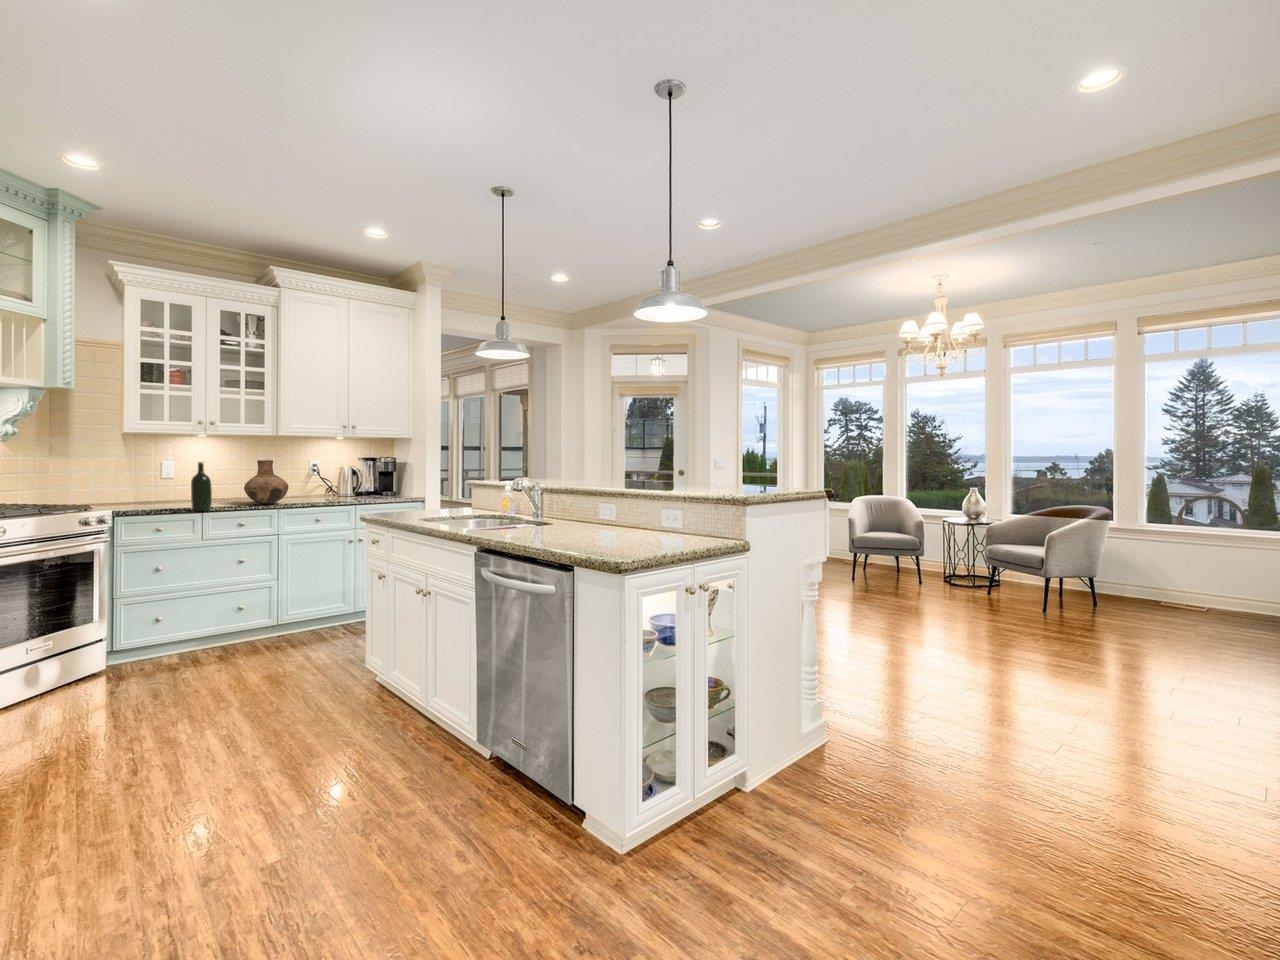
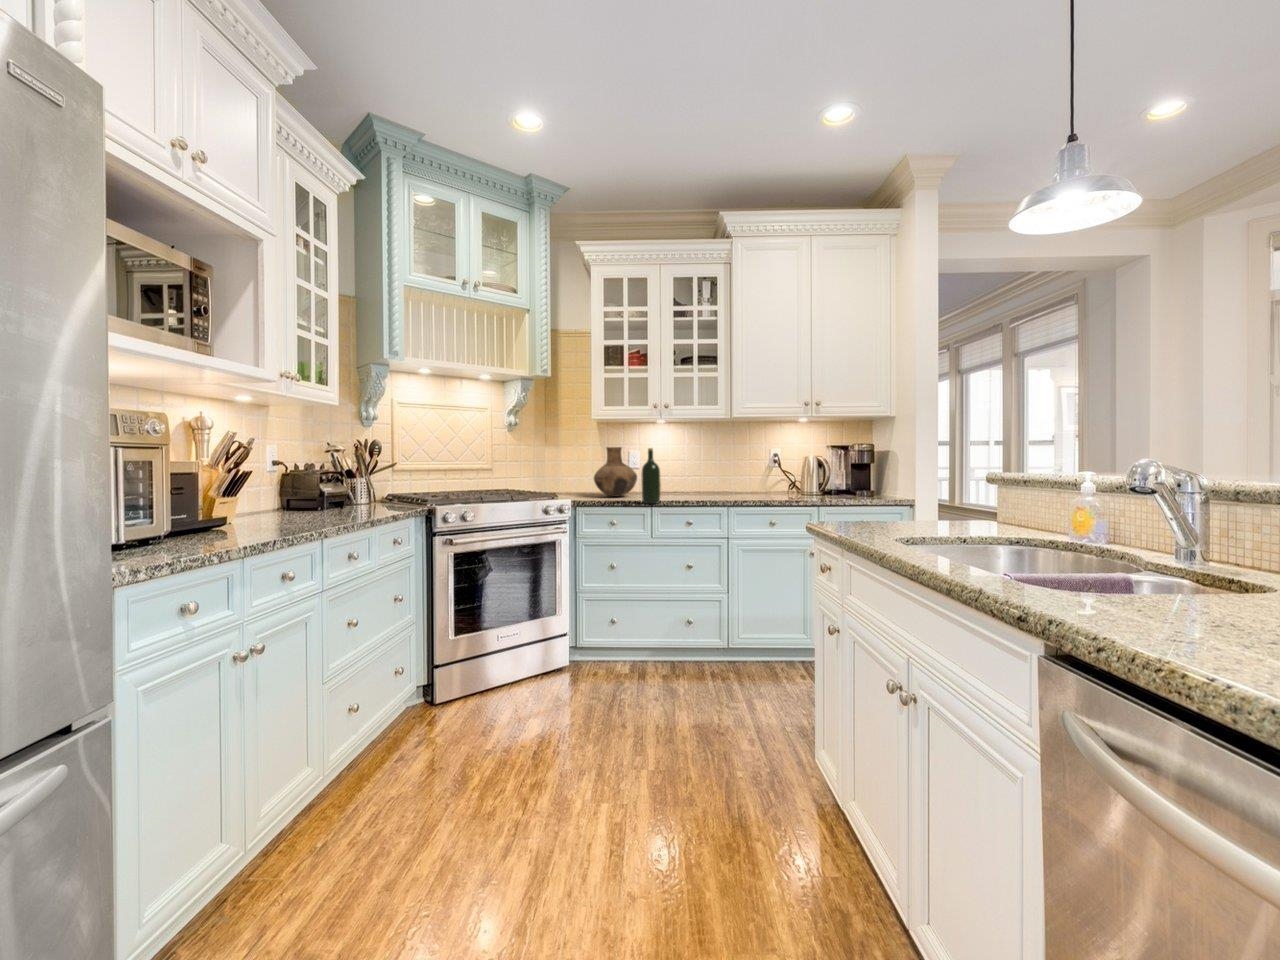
vase: present [244,460,288,504] -> present [594,447,637,497]

